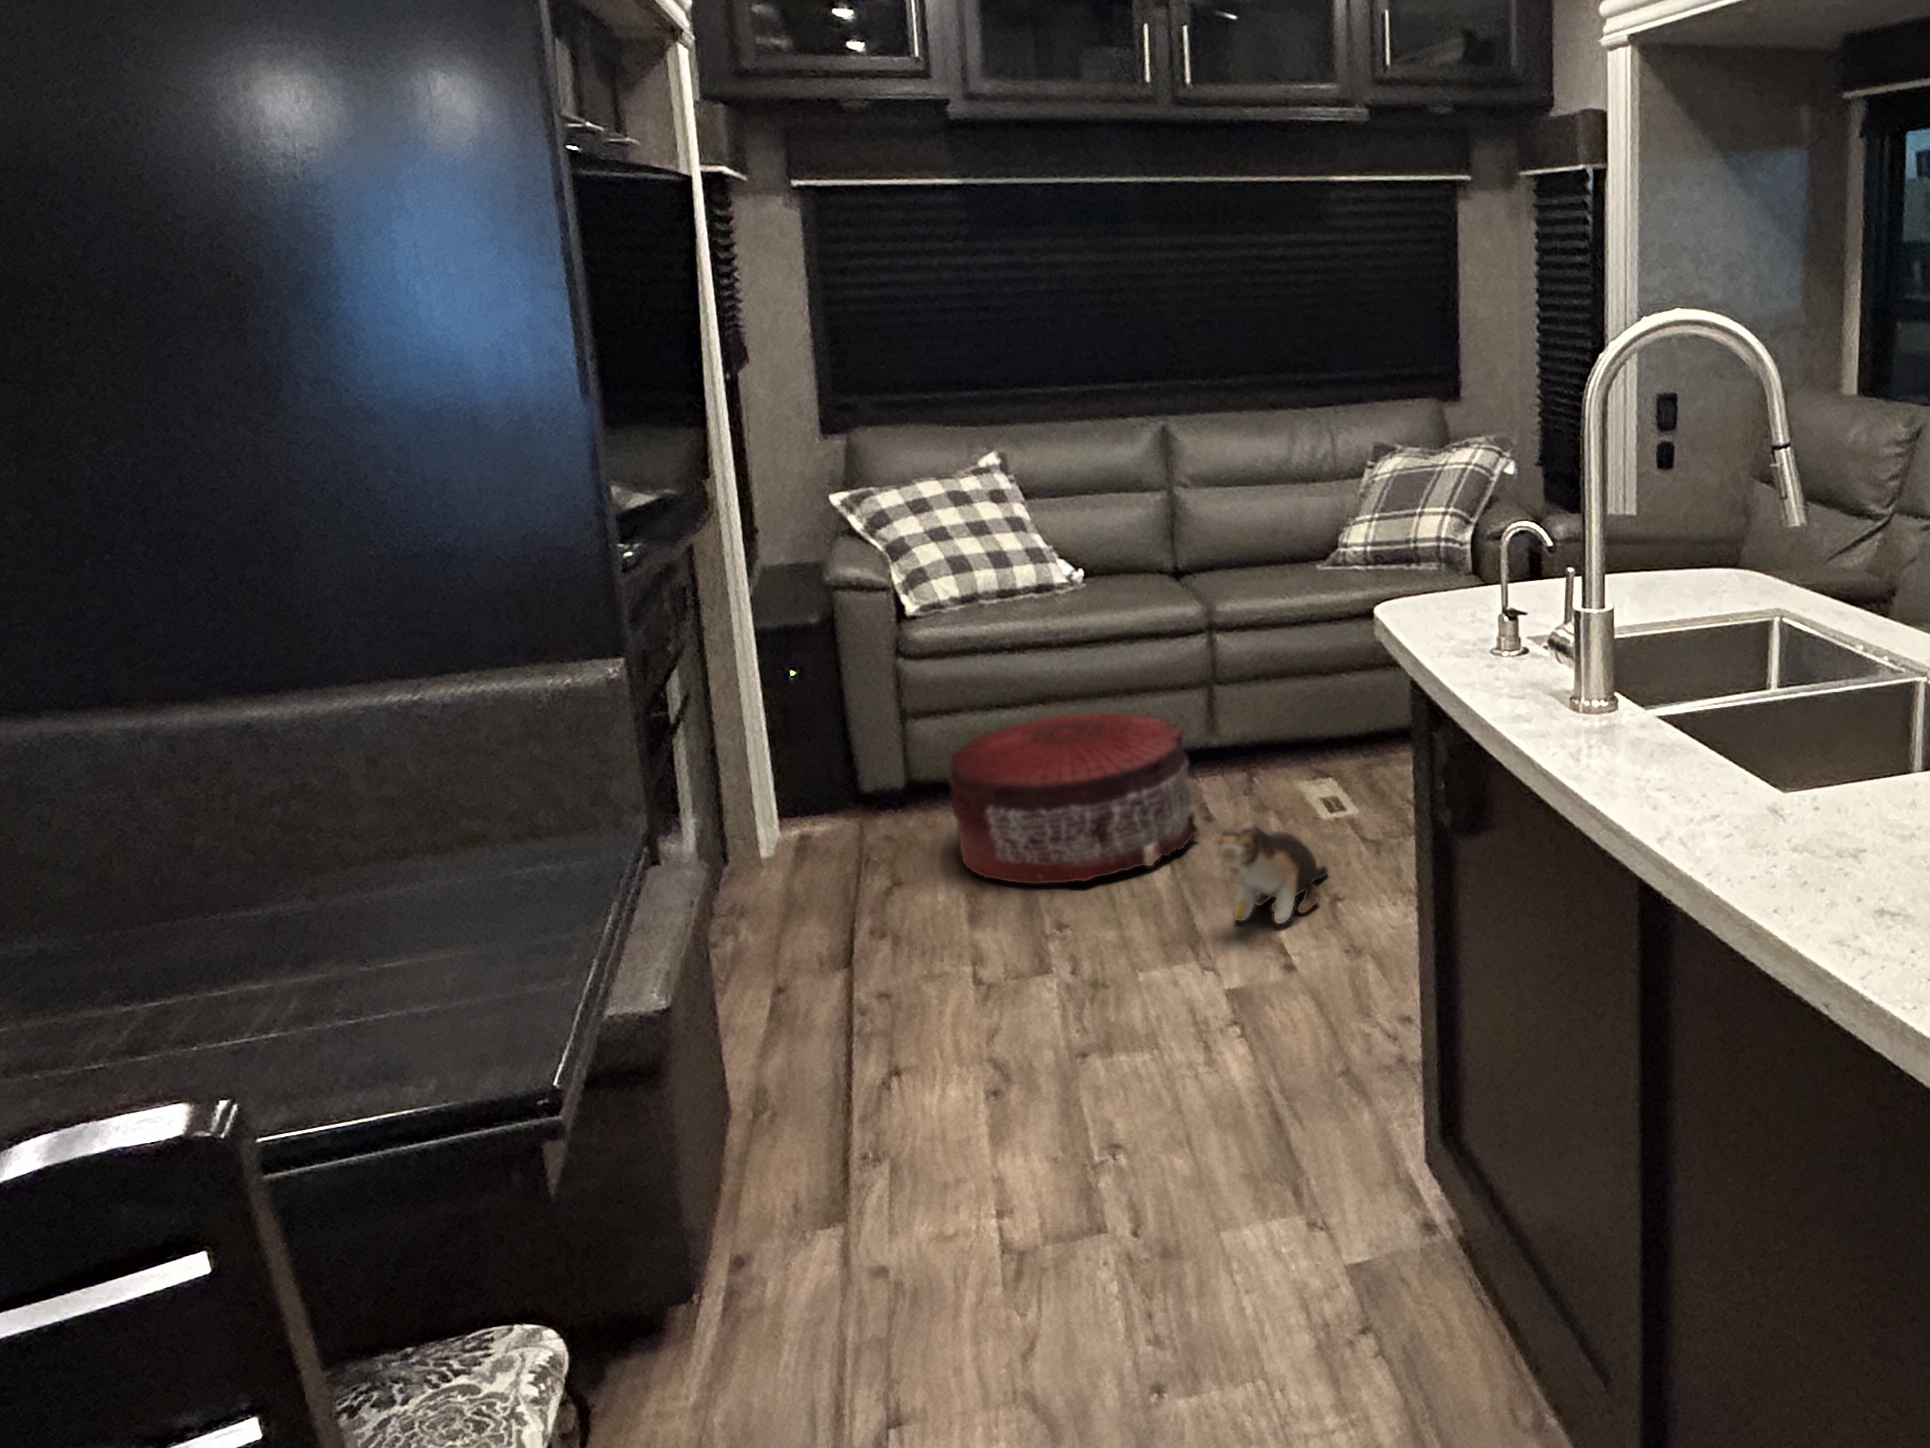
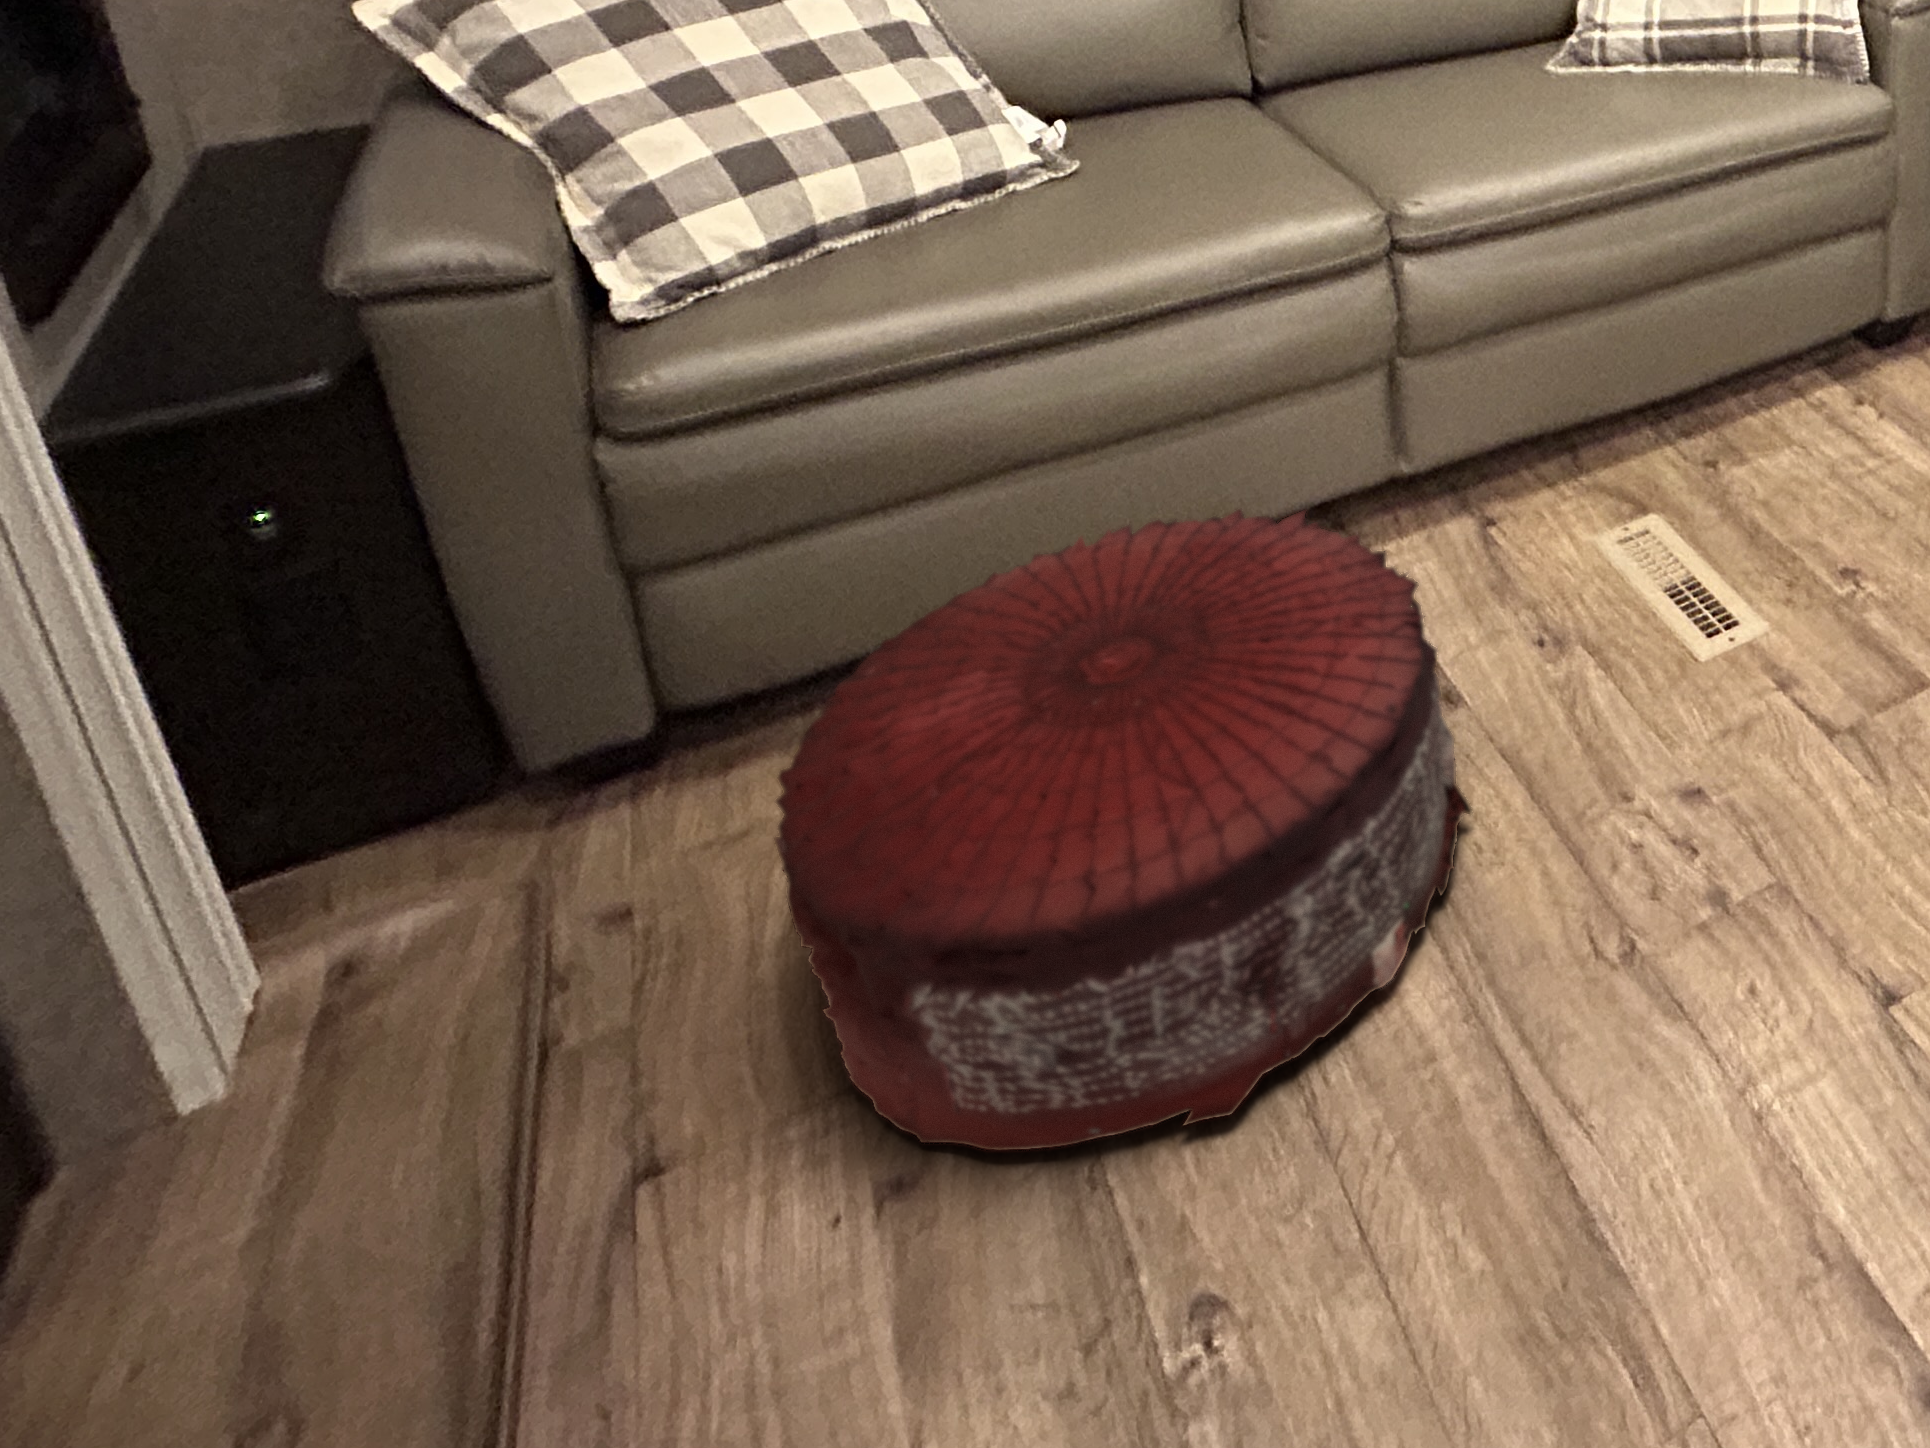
plush toy: present [1207,820,1328,924] -> none [1660,902,1879,1235]

